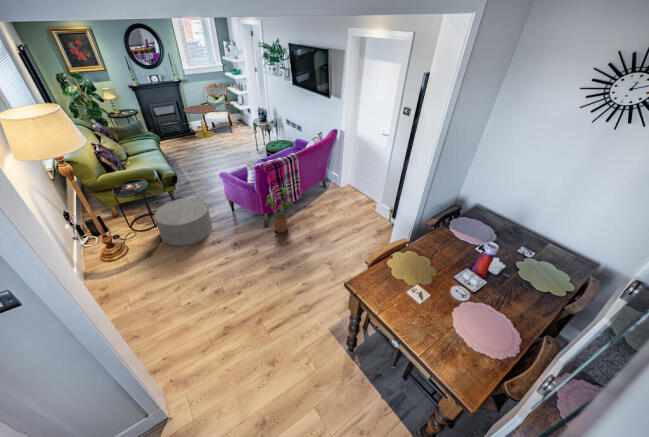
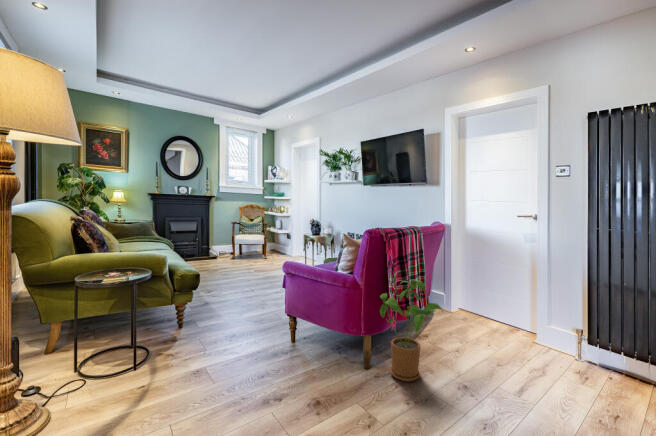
side table: present [184,105,216,138] -> none [210,226,250,261]
ottoman: present [154,198,212,246] -> none [141,308,257,412]

